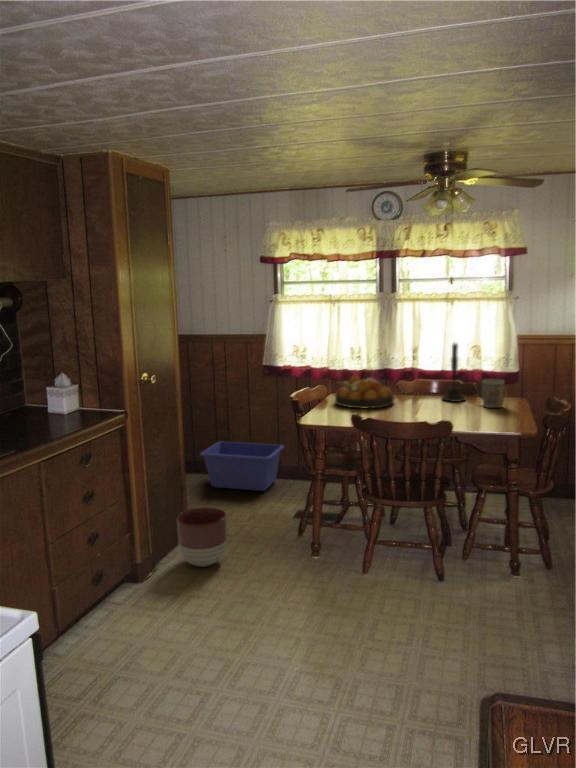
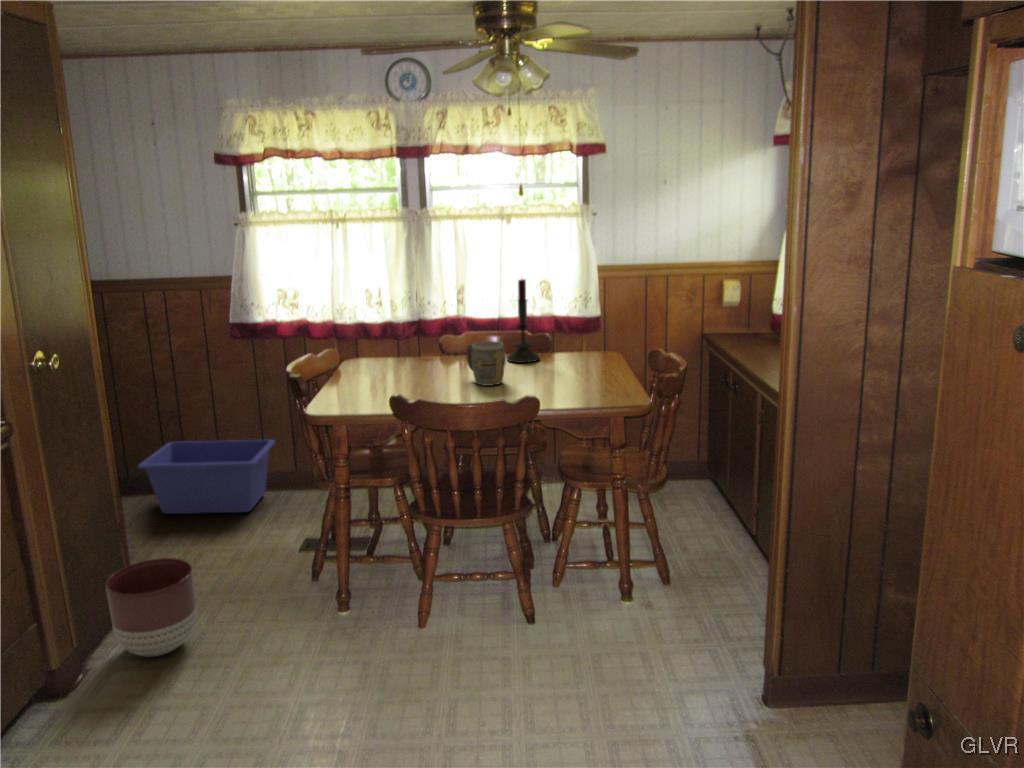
fruit bowl: present [335,376,394,409] -> none [351,333,441,382]
mug: present [478,379,505,408] -> present [467,341,506,386]

